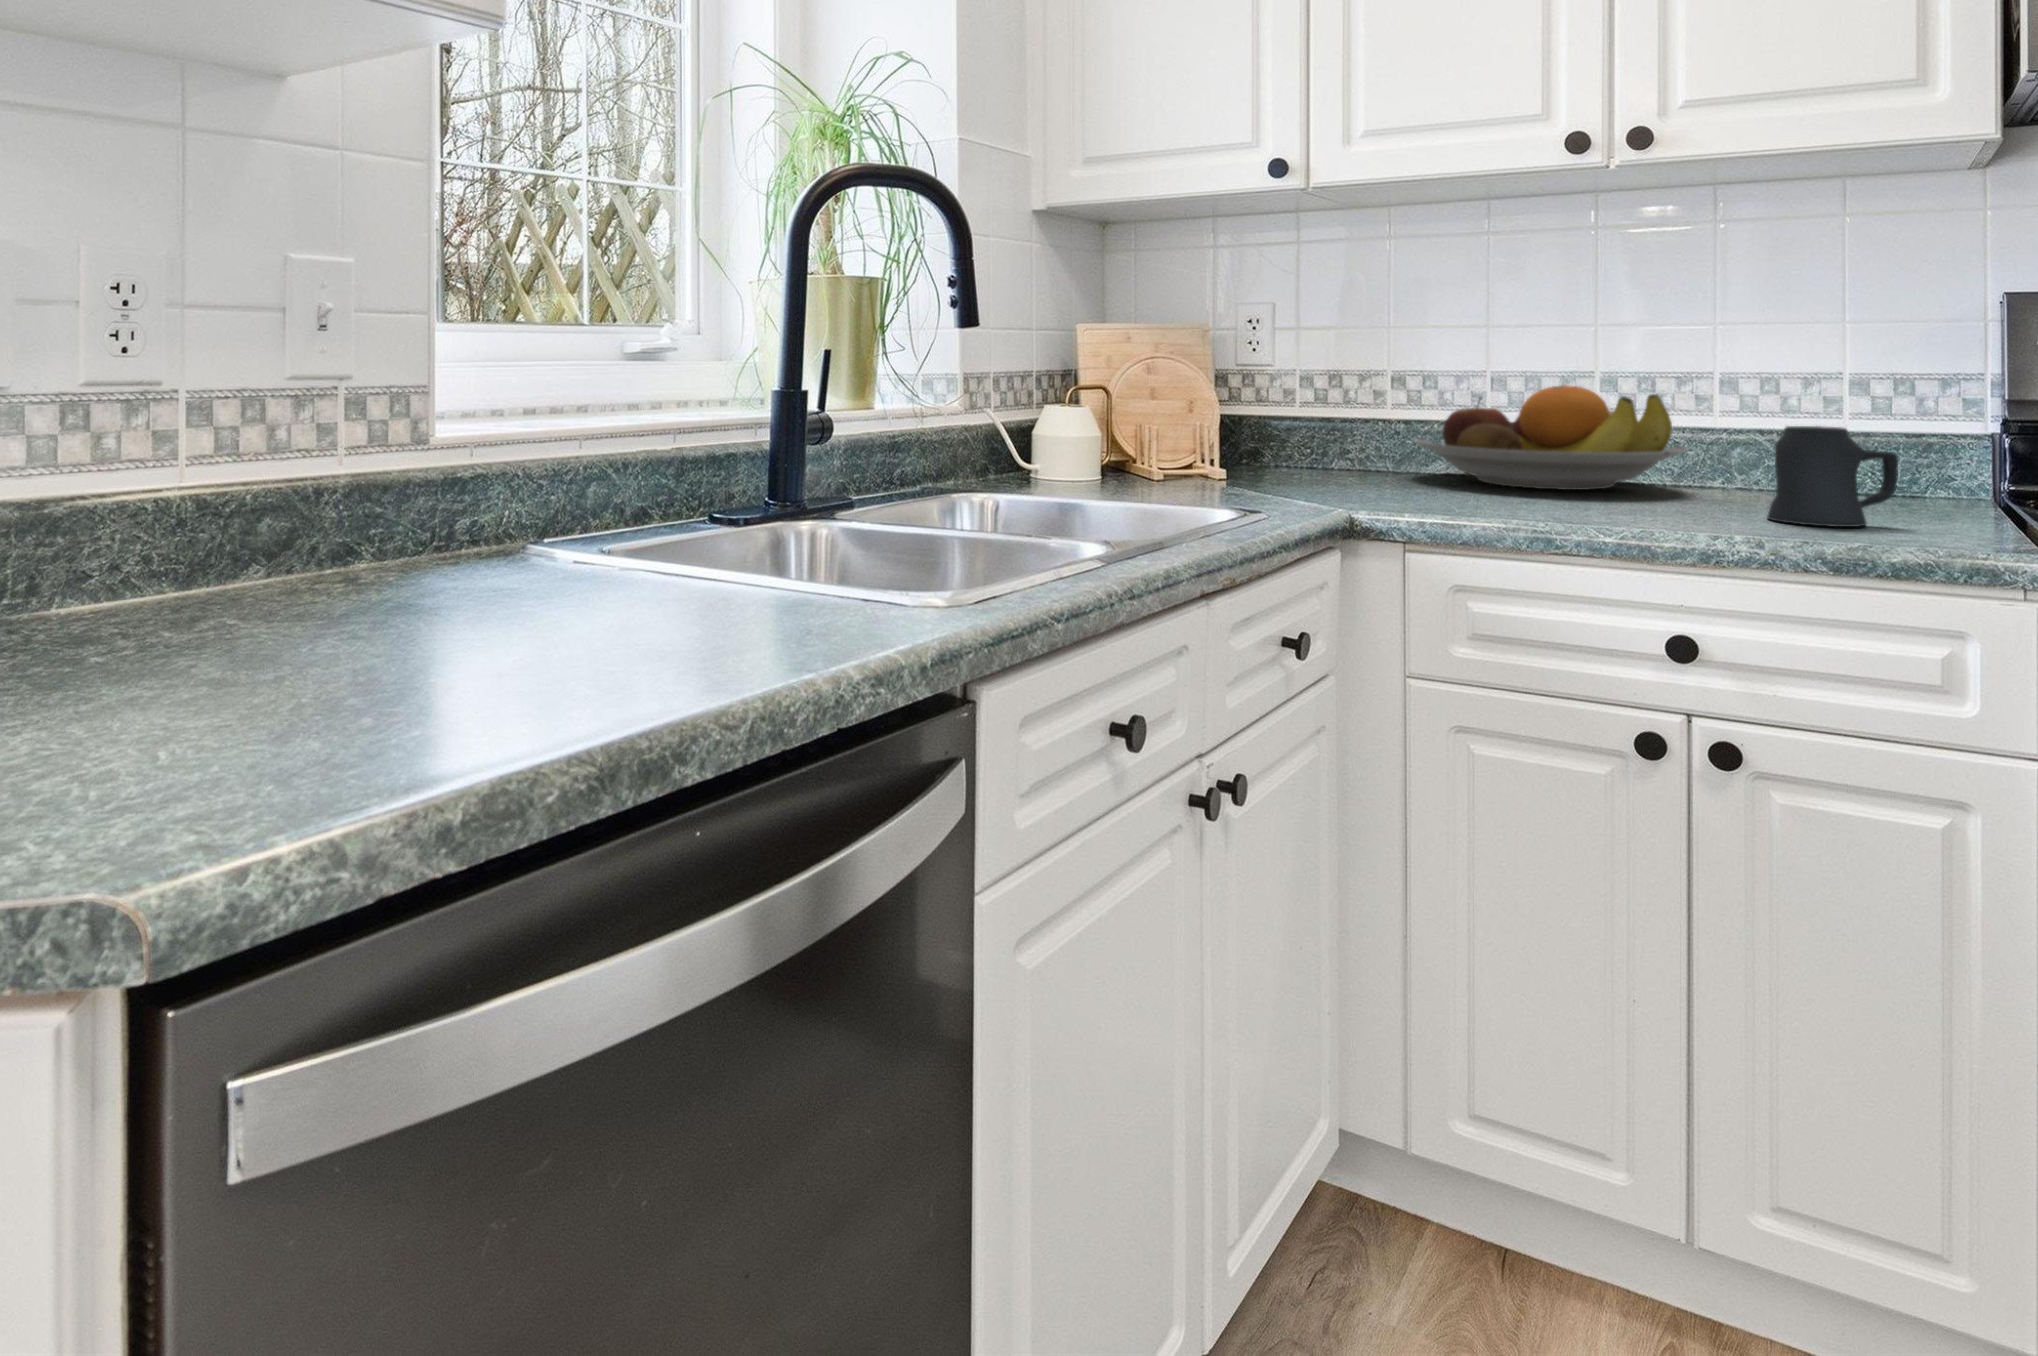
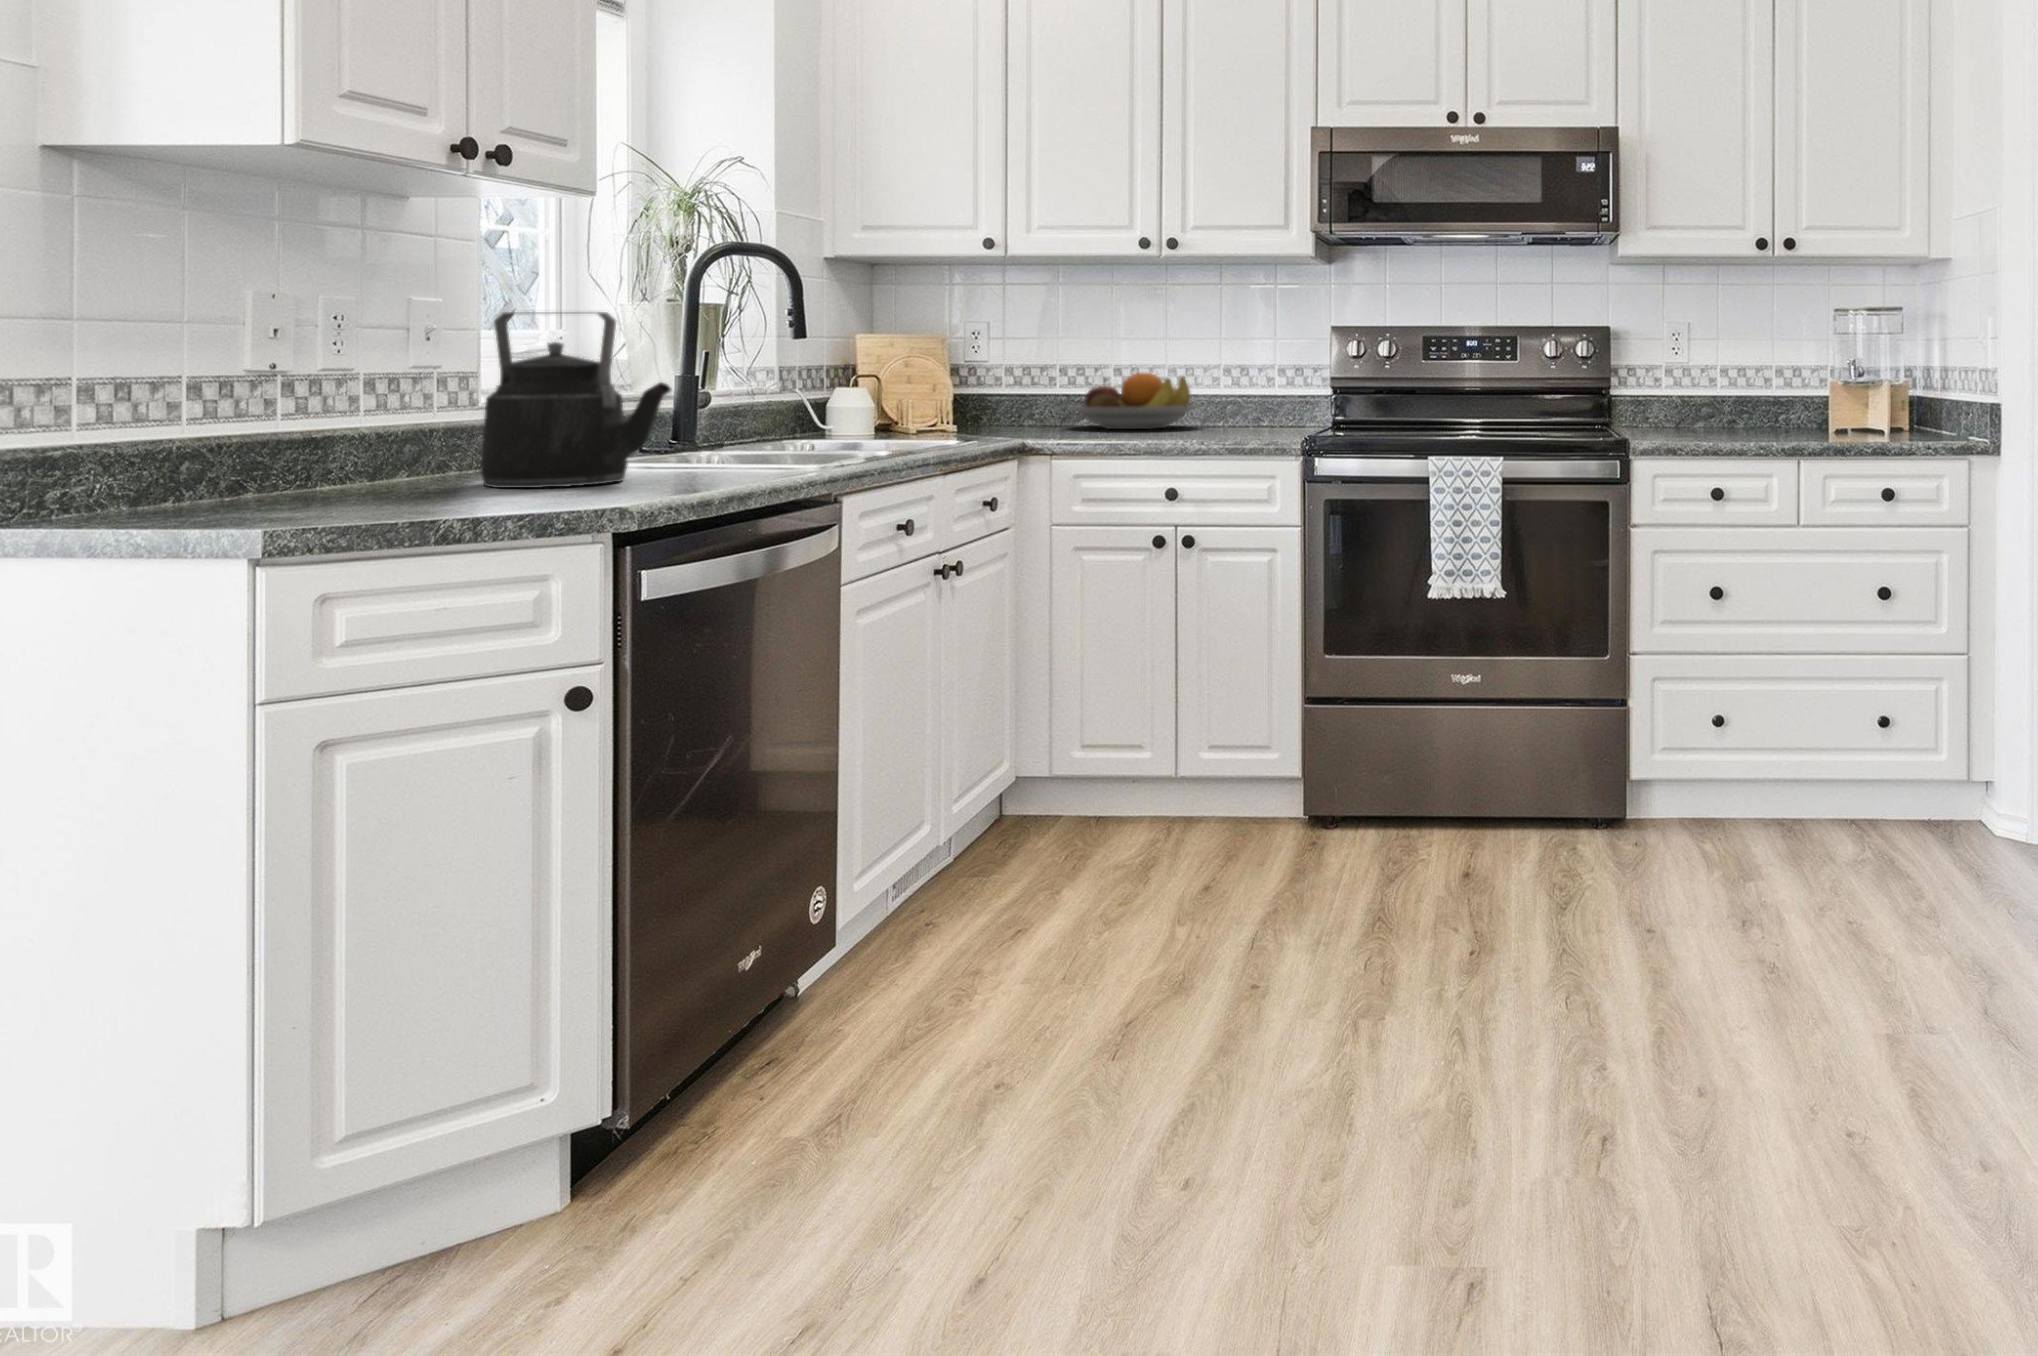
kettle: none [190,248,511,686] -> present [481,312,671,488]
mug: present [1767,426,1898,527] -> none [1214,390,1262,435]

